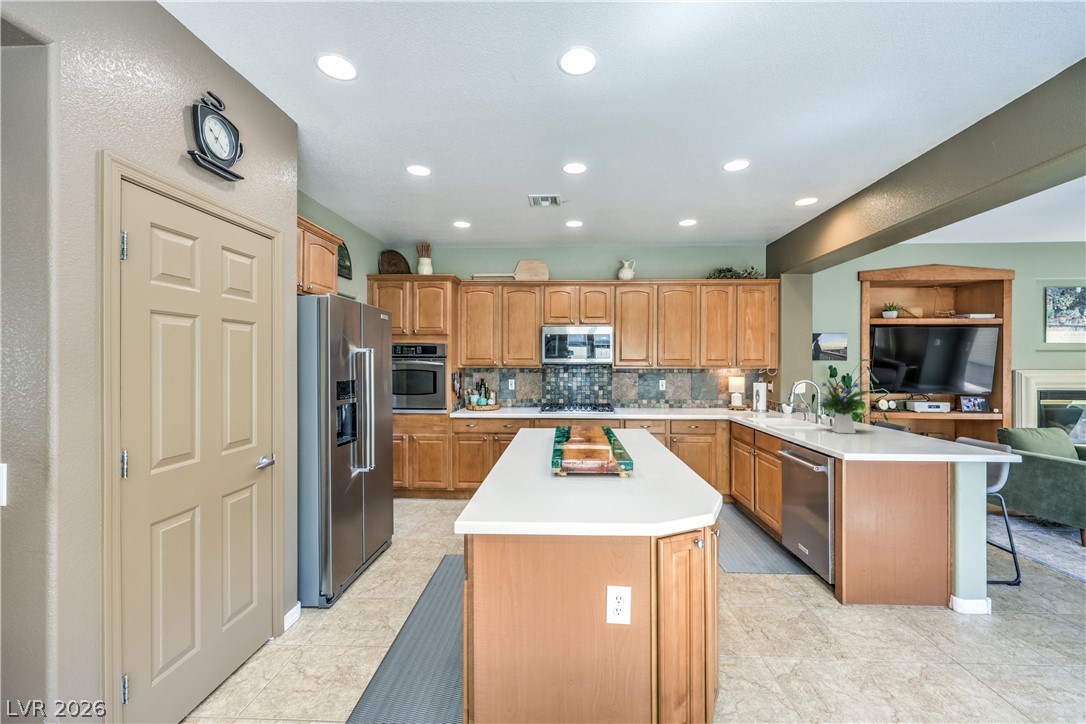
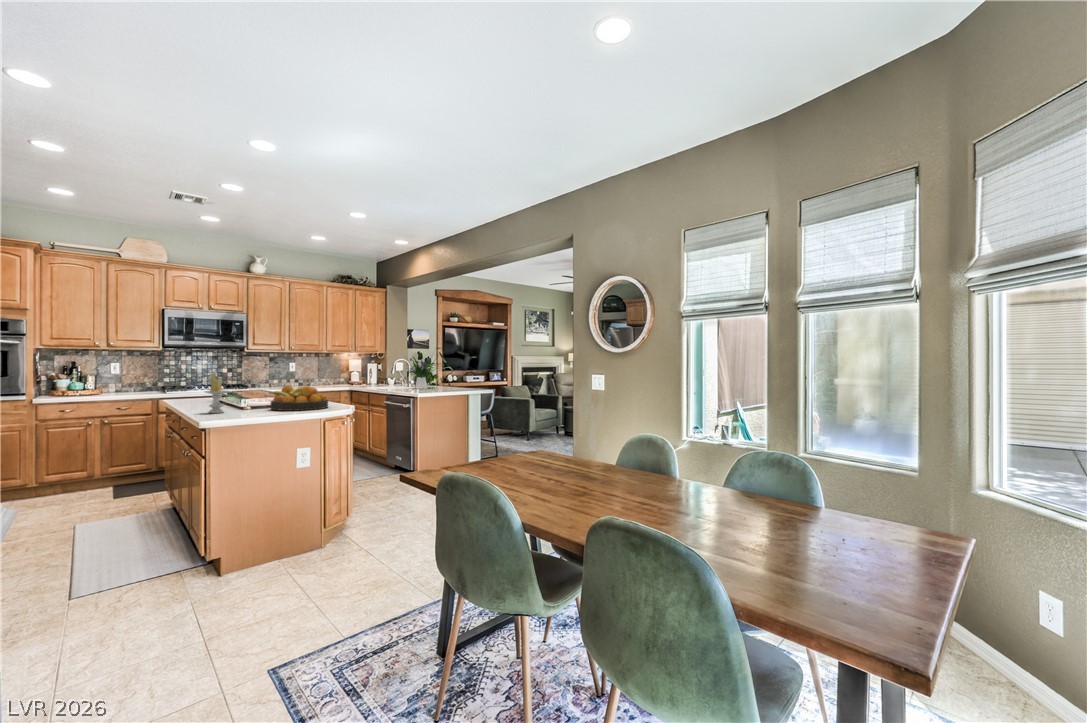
candle: none [501,427,532,490] -> present [205,373,228,413]
fruit bowl: none [584,452,677,509] -> present [270,385,328,411]

